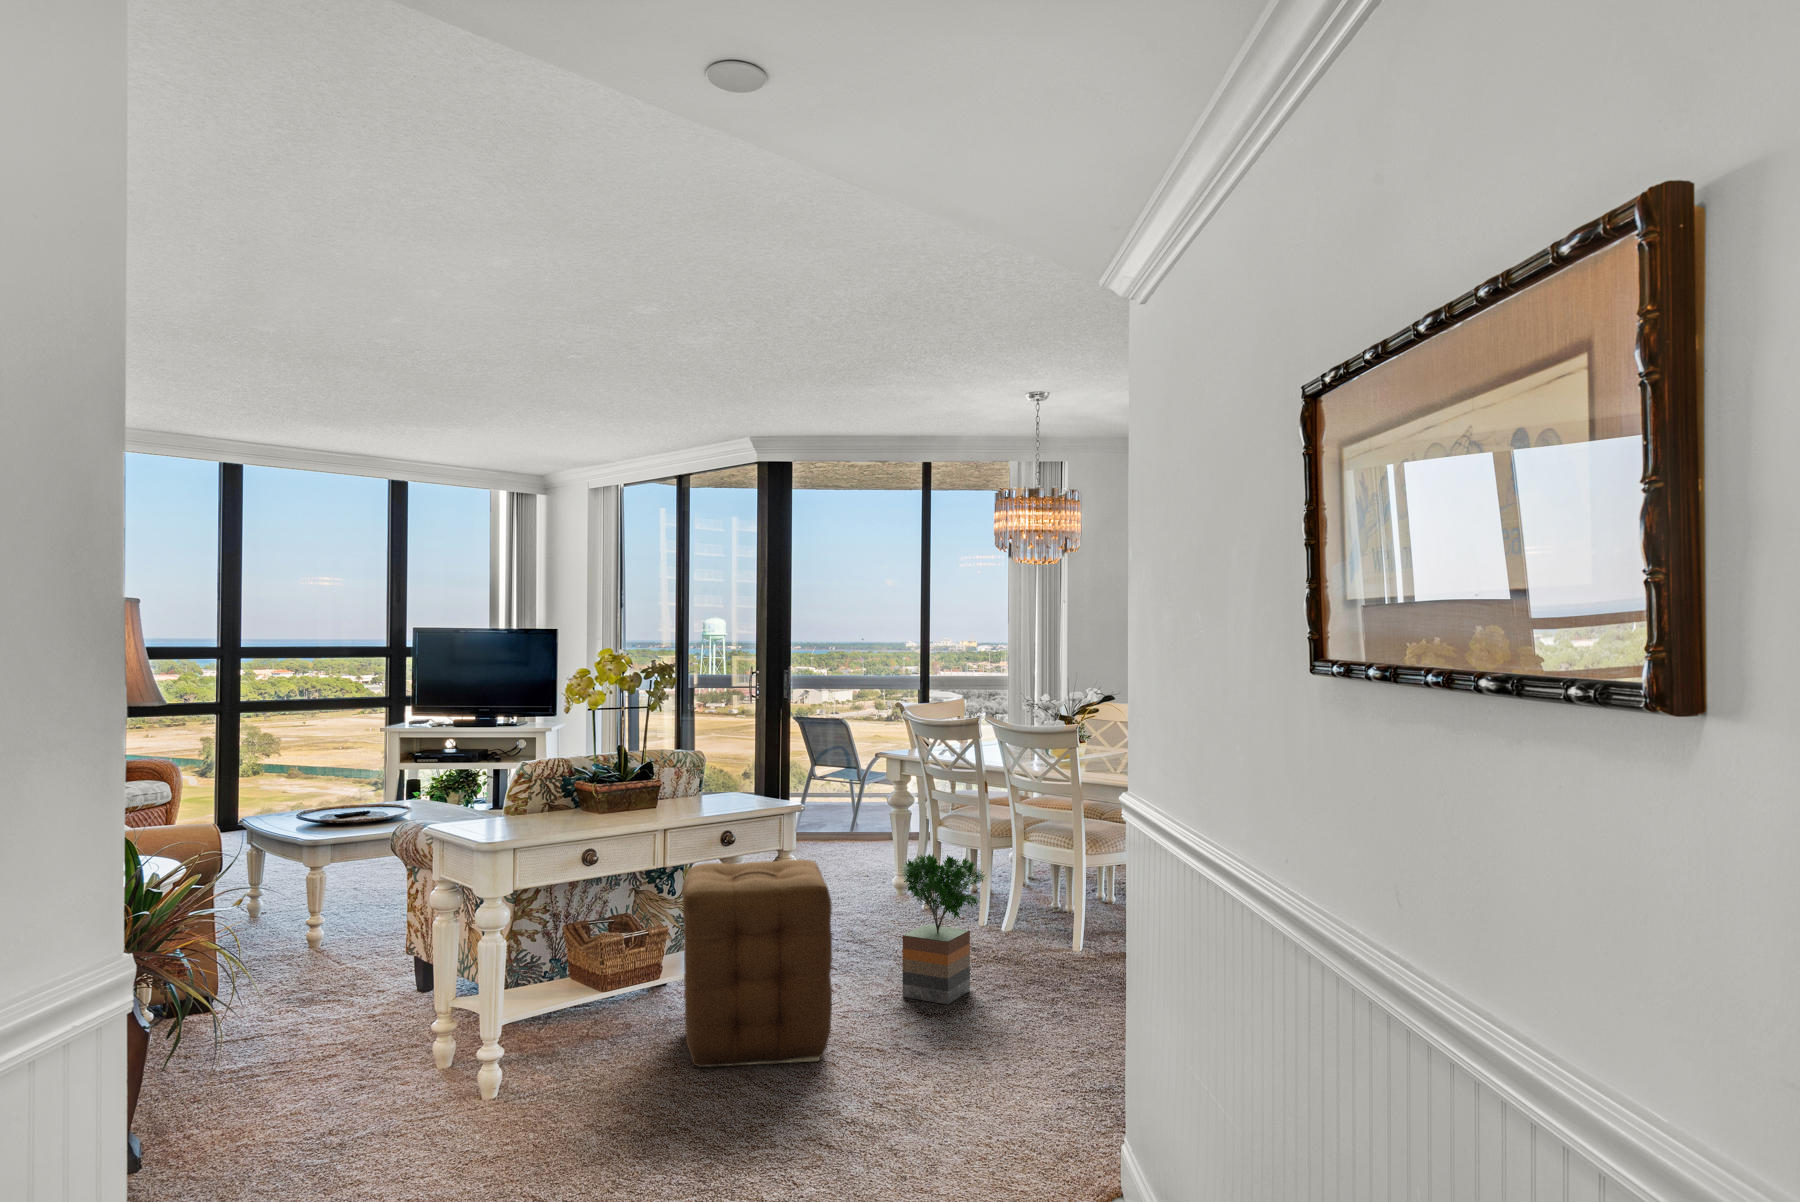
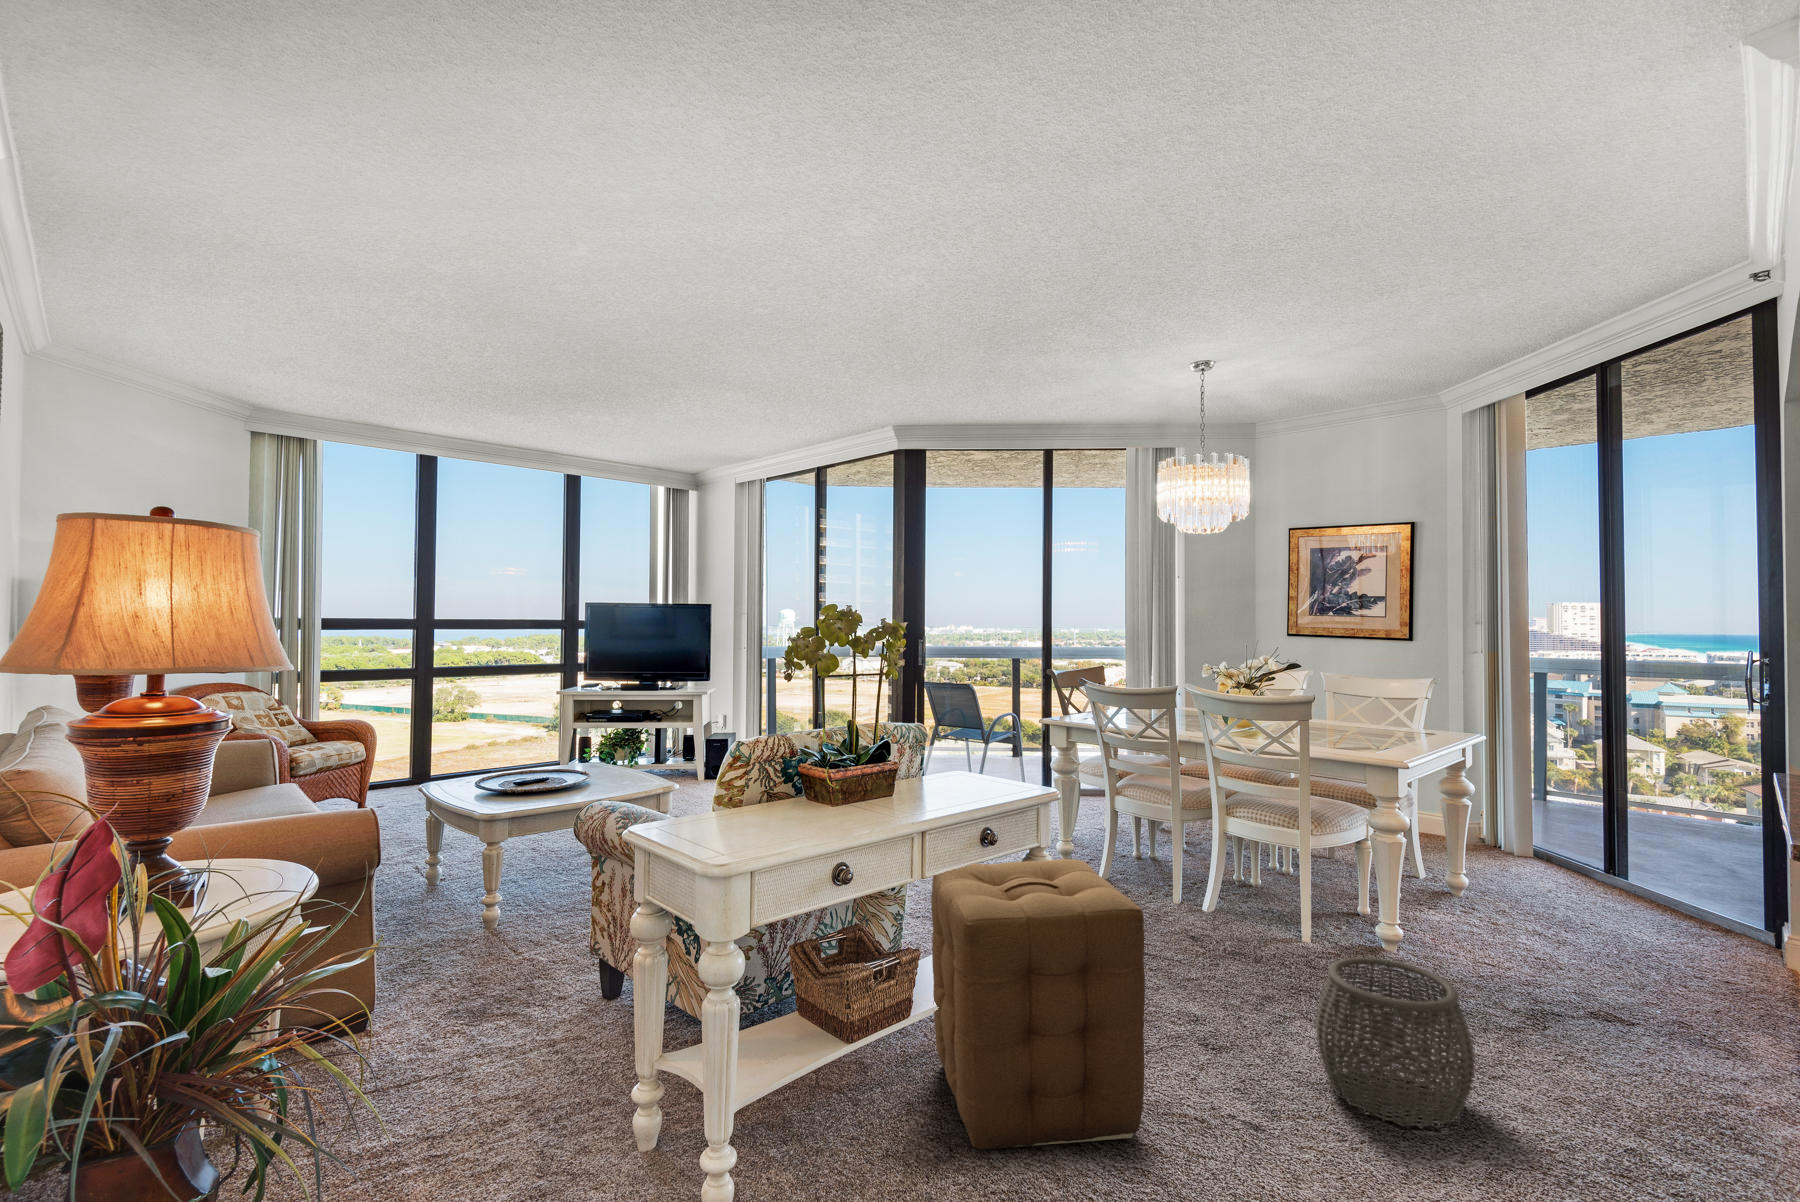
potted tree: present [901,854,986,1004] -> none [1147,841,1261,1026]
woven basket: none [989,937,1099,1056] -> present [1315,957,1475,1129]

